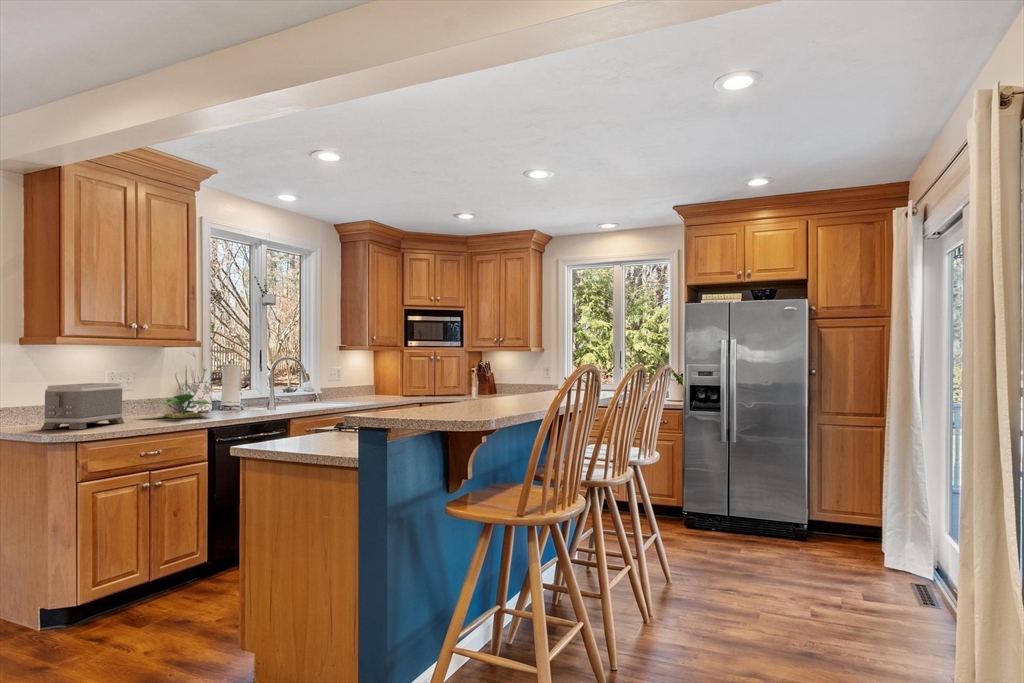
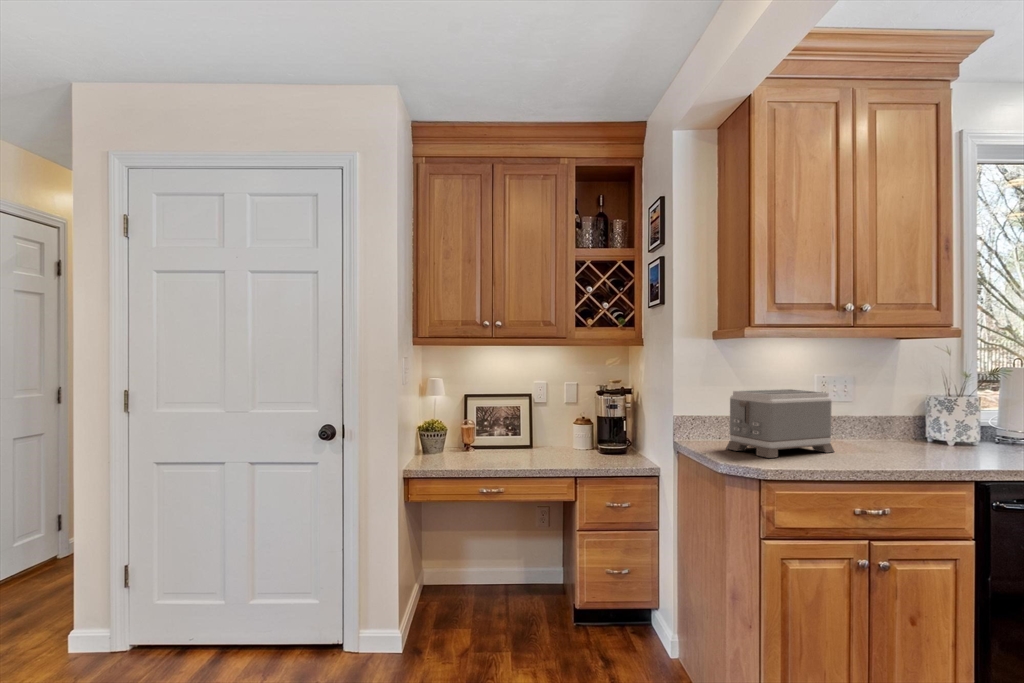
potted plant: present [151,370,213,418] -> none [867,366,988,456]

